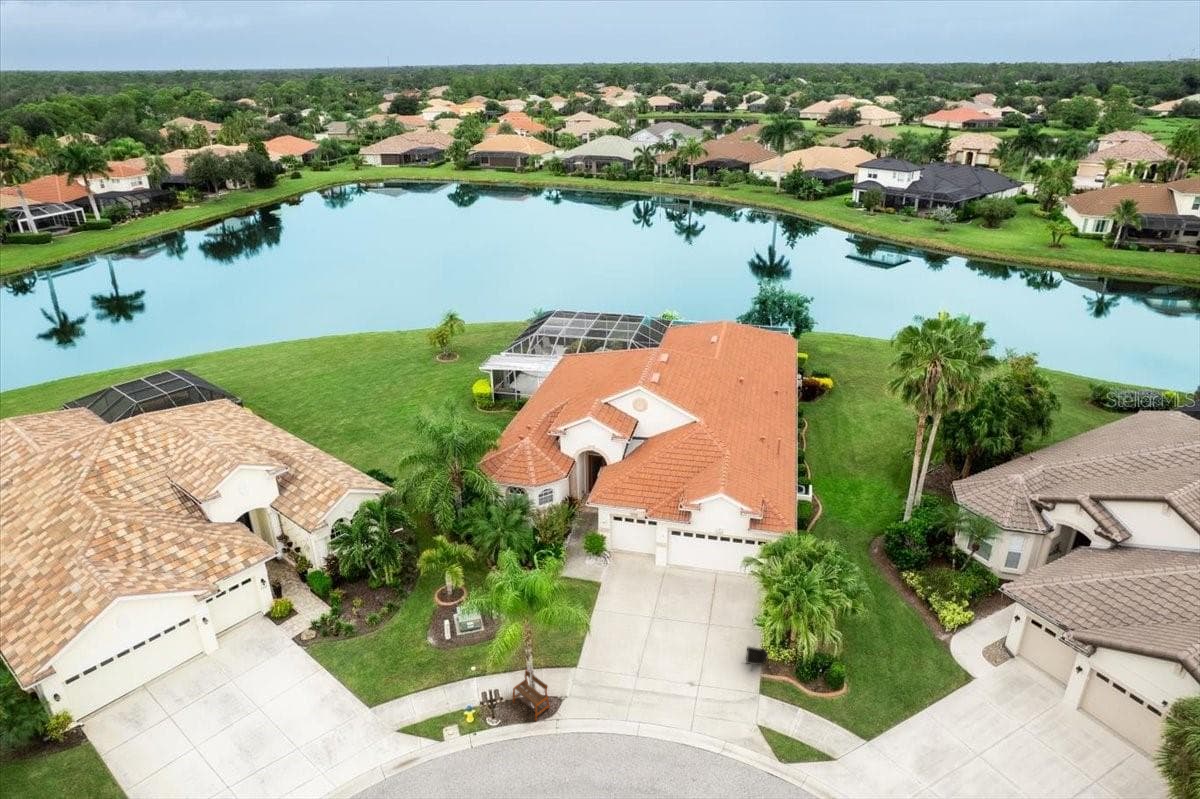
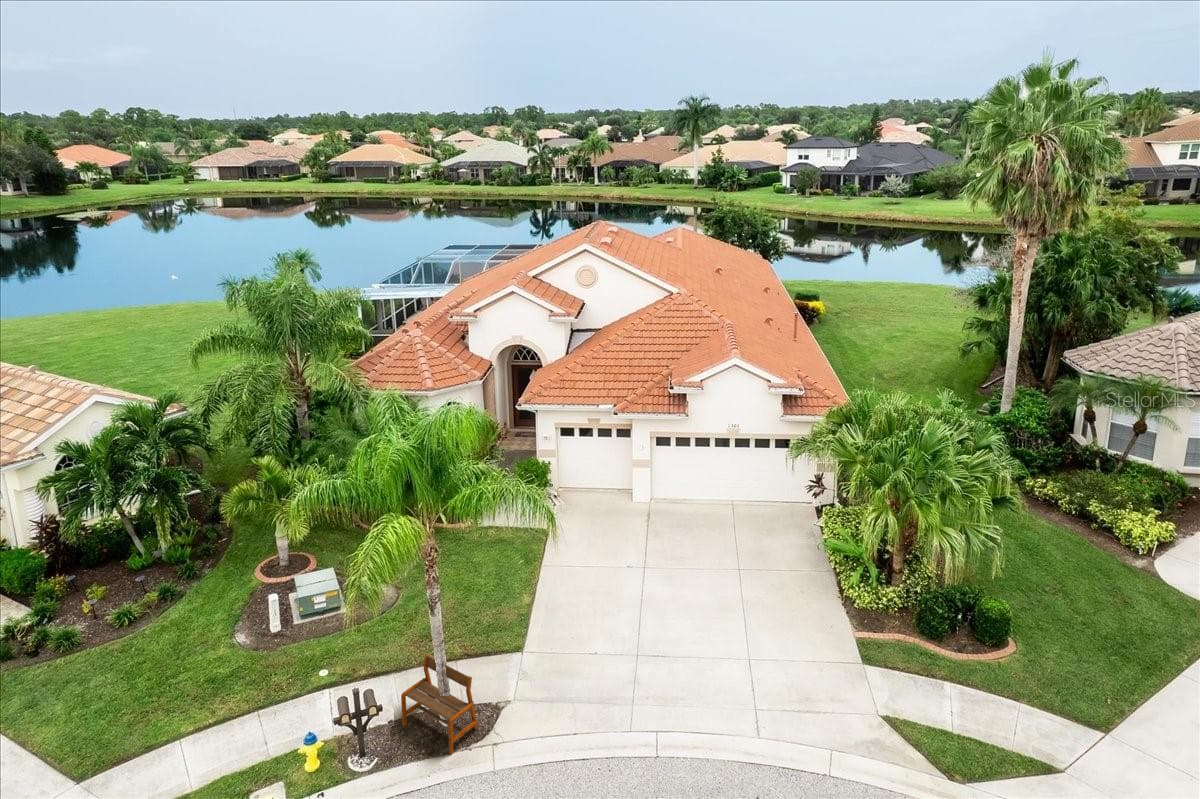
lounge chair: present [746,647,768,666] -> none [815,584,866,629]

